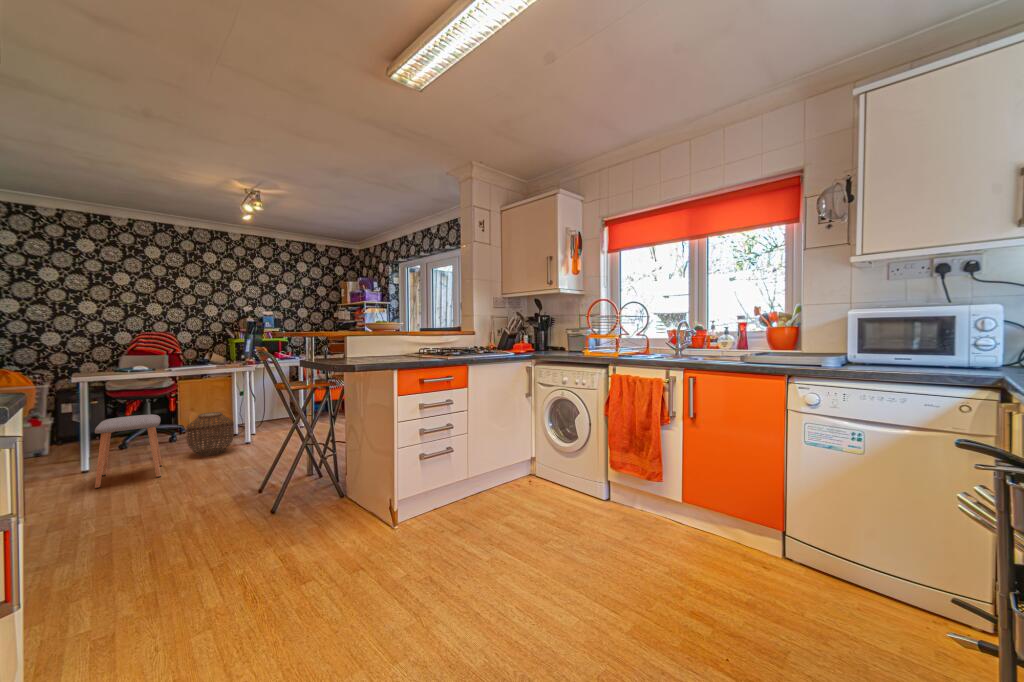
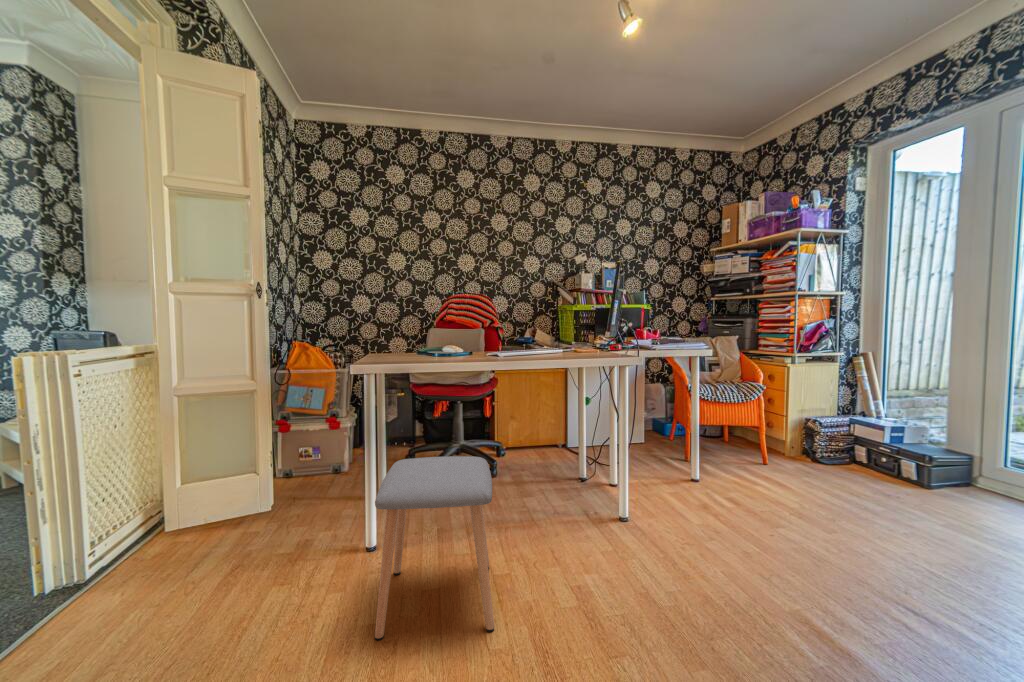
woven basket: present [187,412,234,456] -> none [526,451,609,551]

